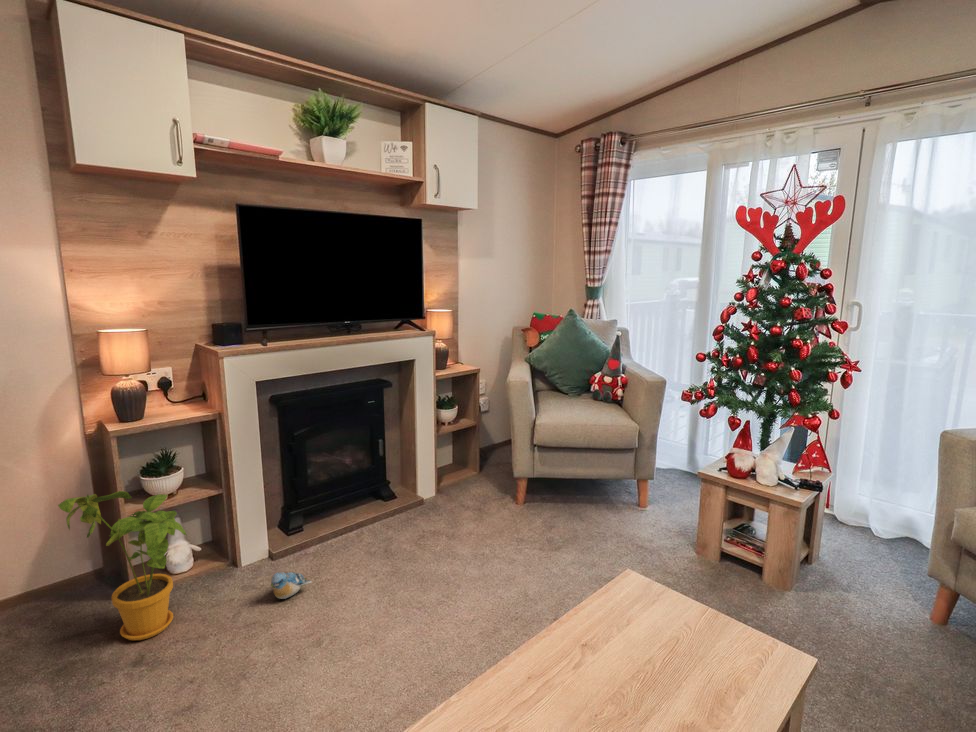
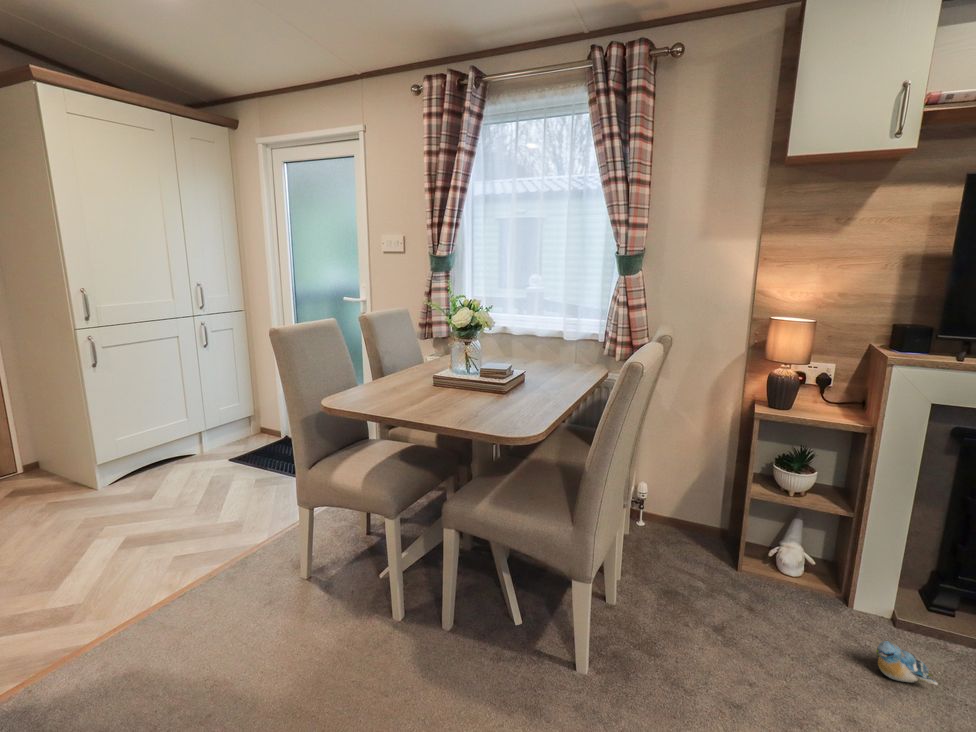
house plant: present [58,491,186,640] -> none [694,459,793,618]

